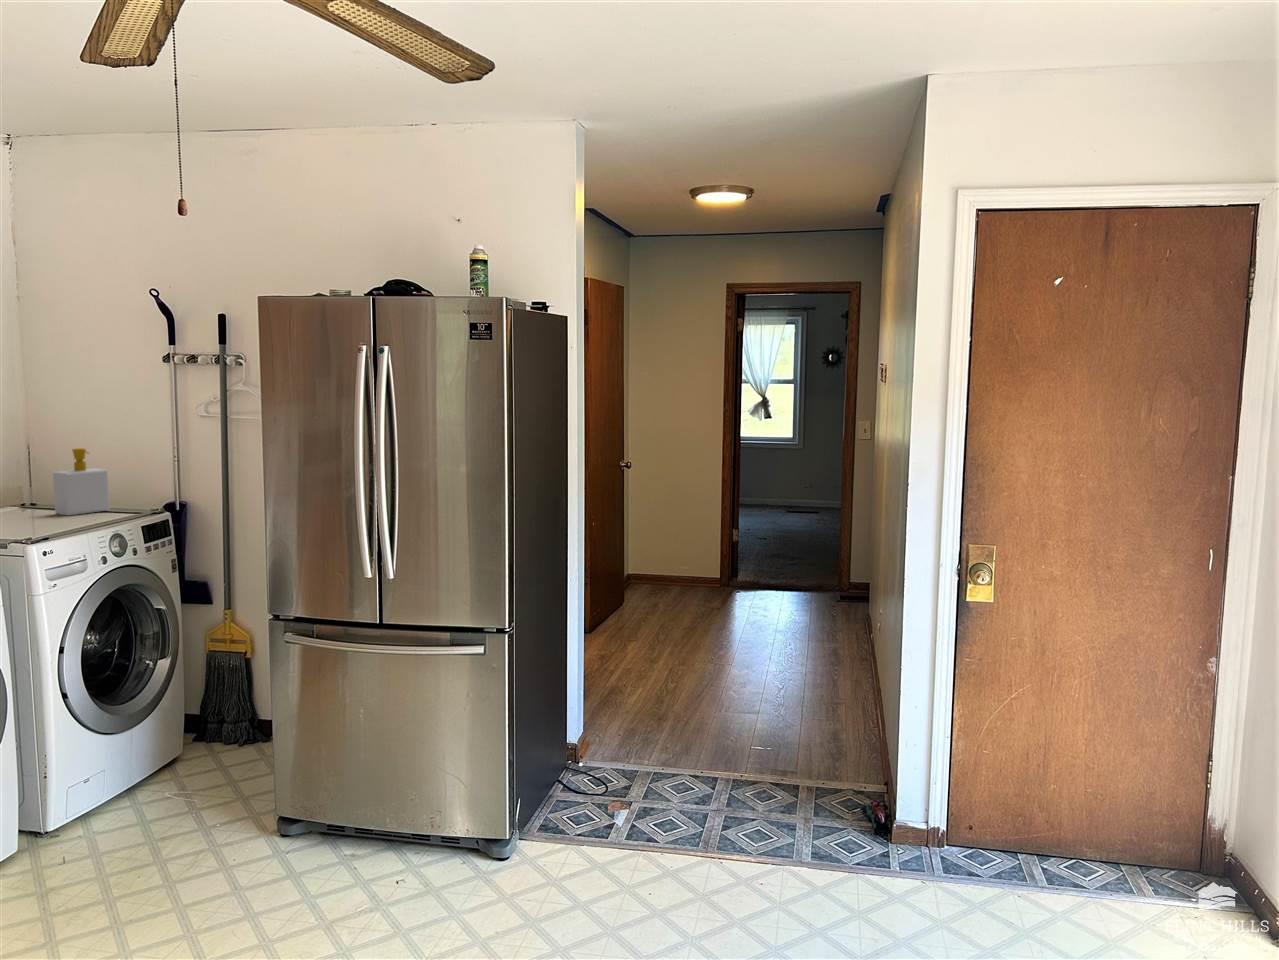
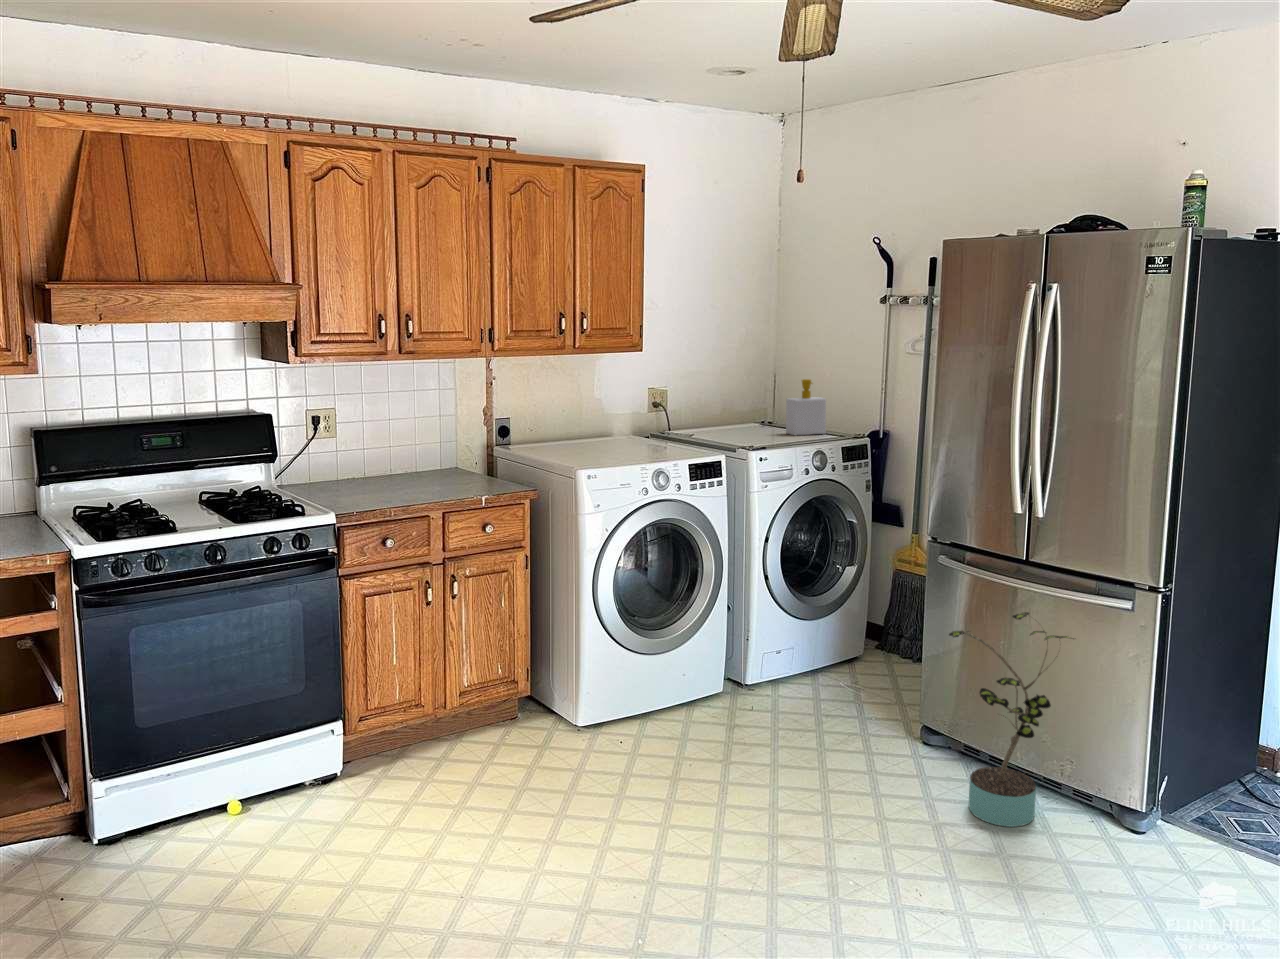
potted plant: none [312,675,439,903] -> present [949,612,1074,827]

